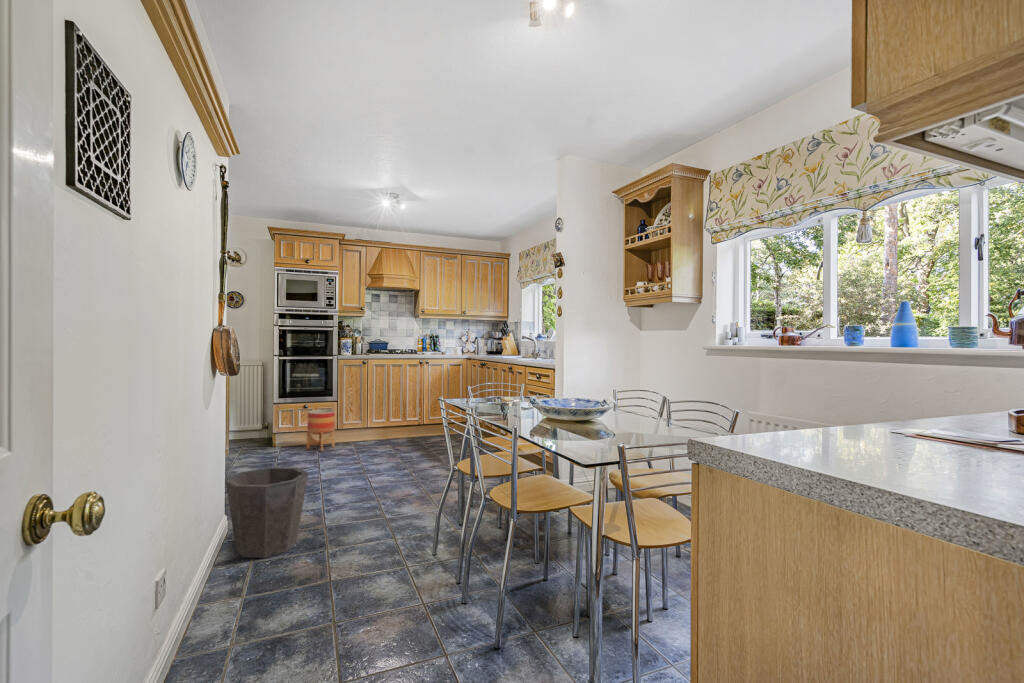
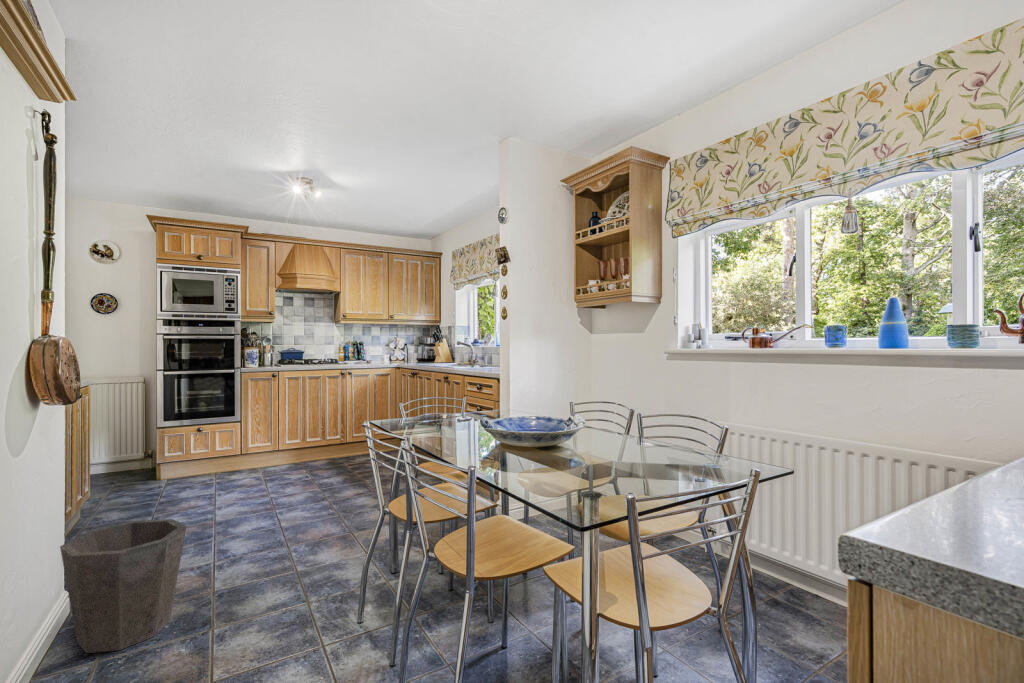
planter: present [307,410,335,451] -> none [200,433,237,483]

